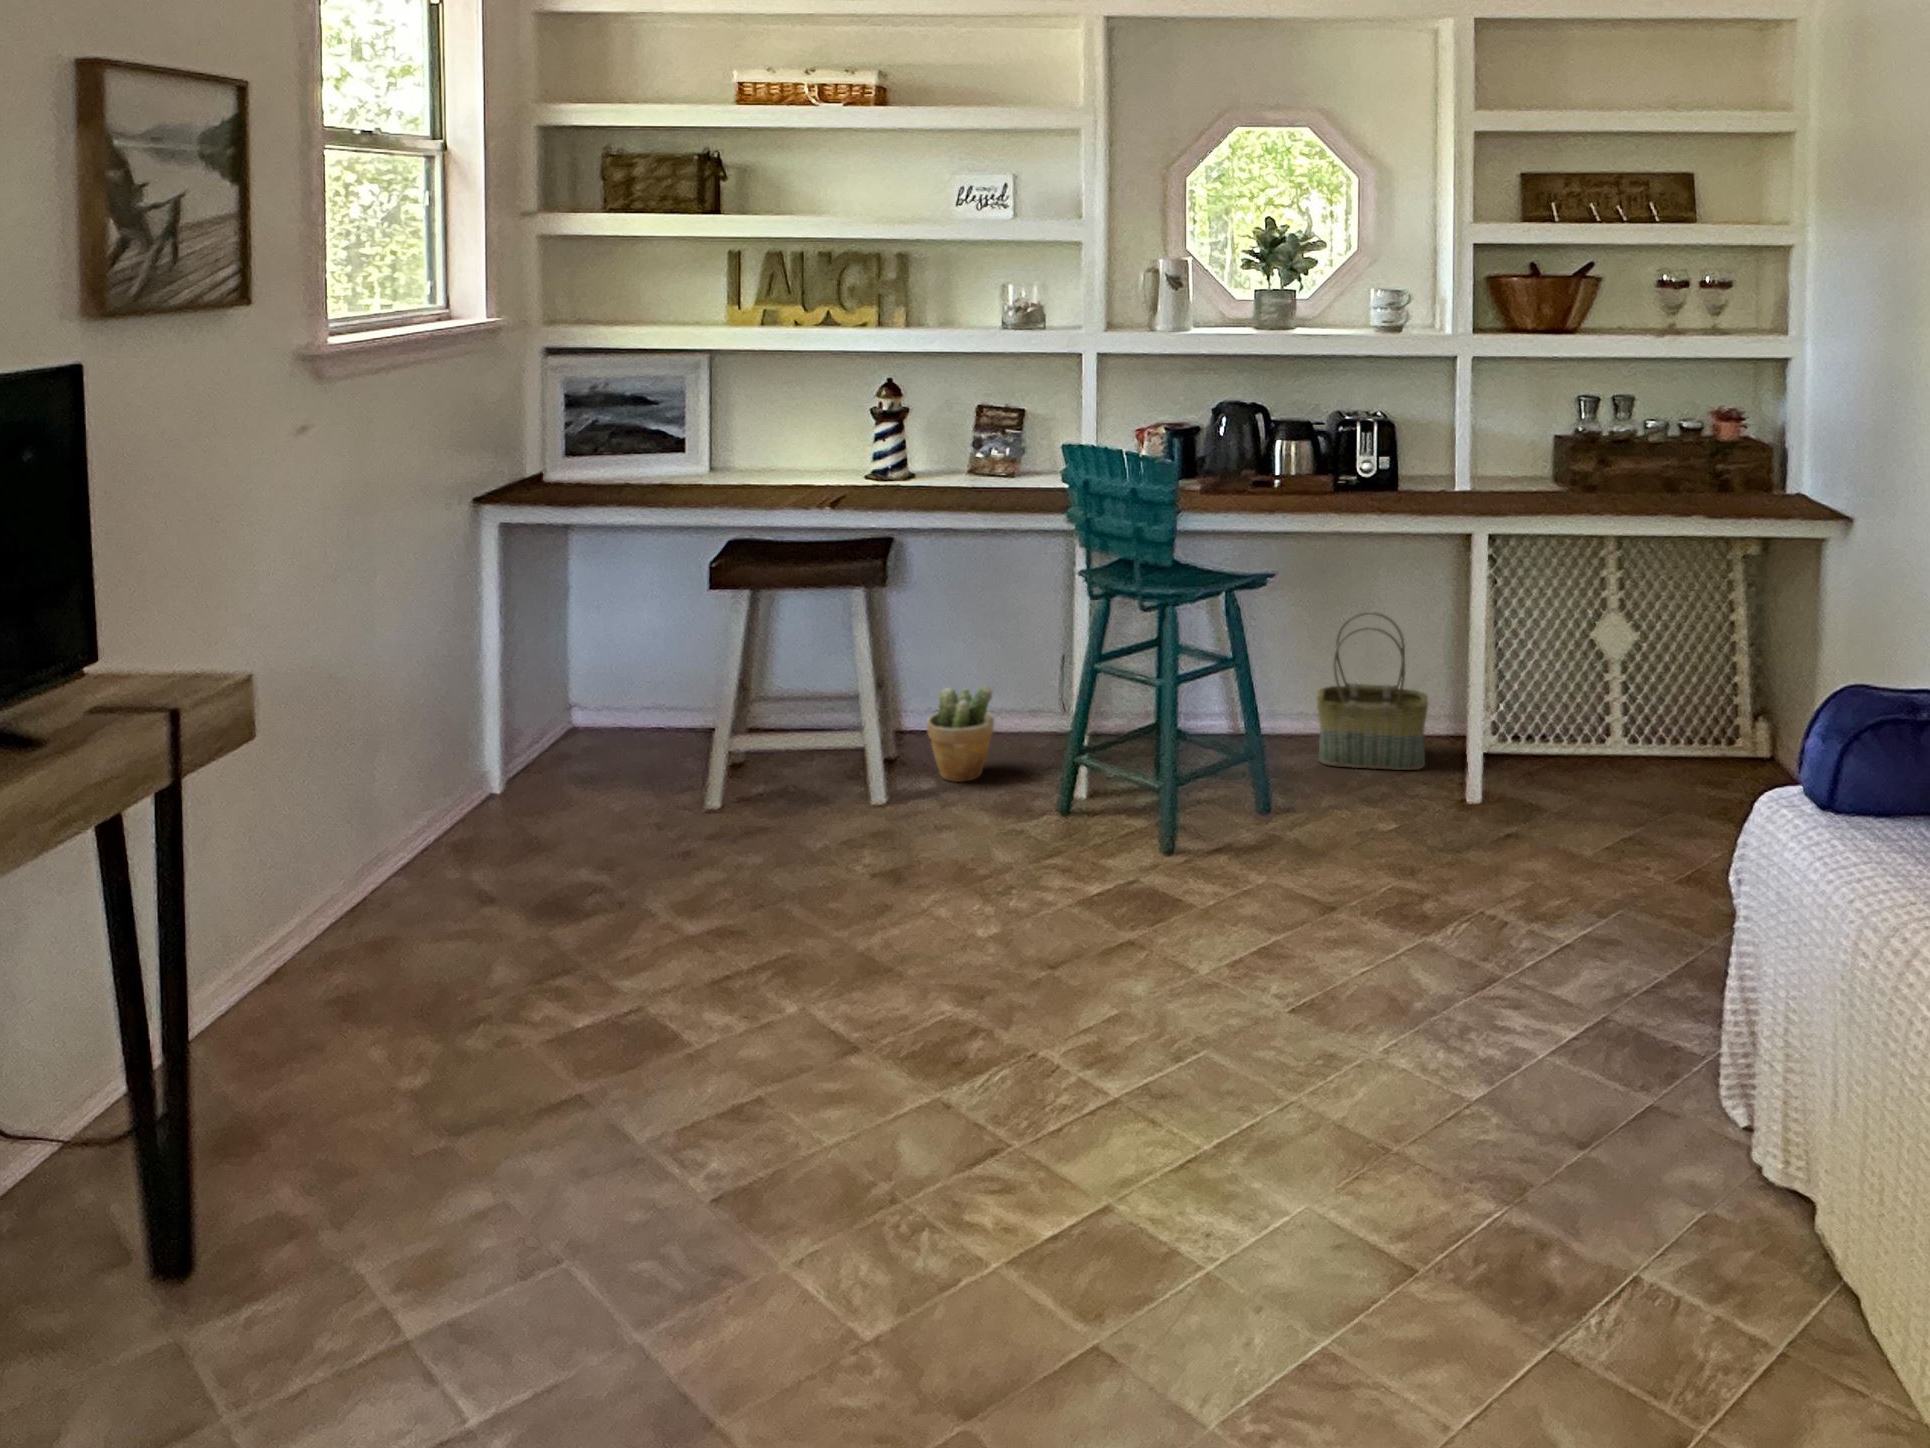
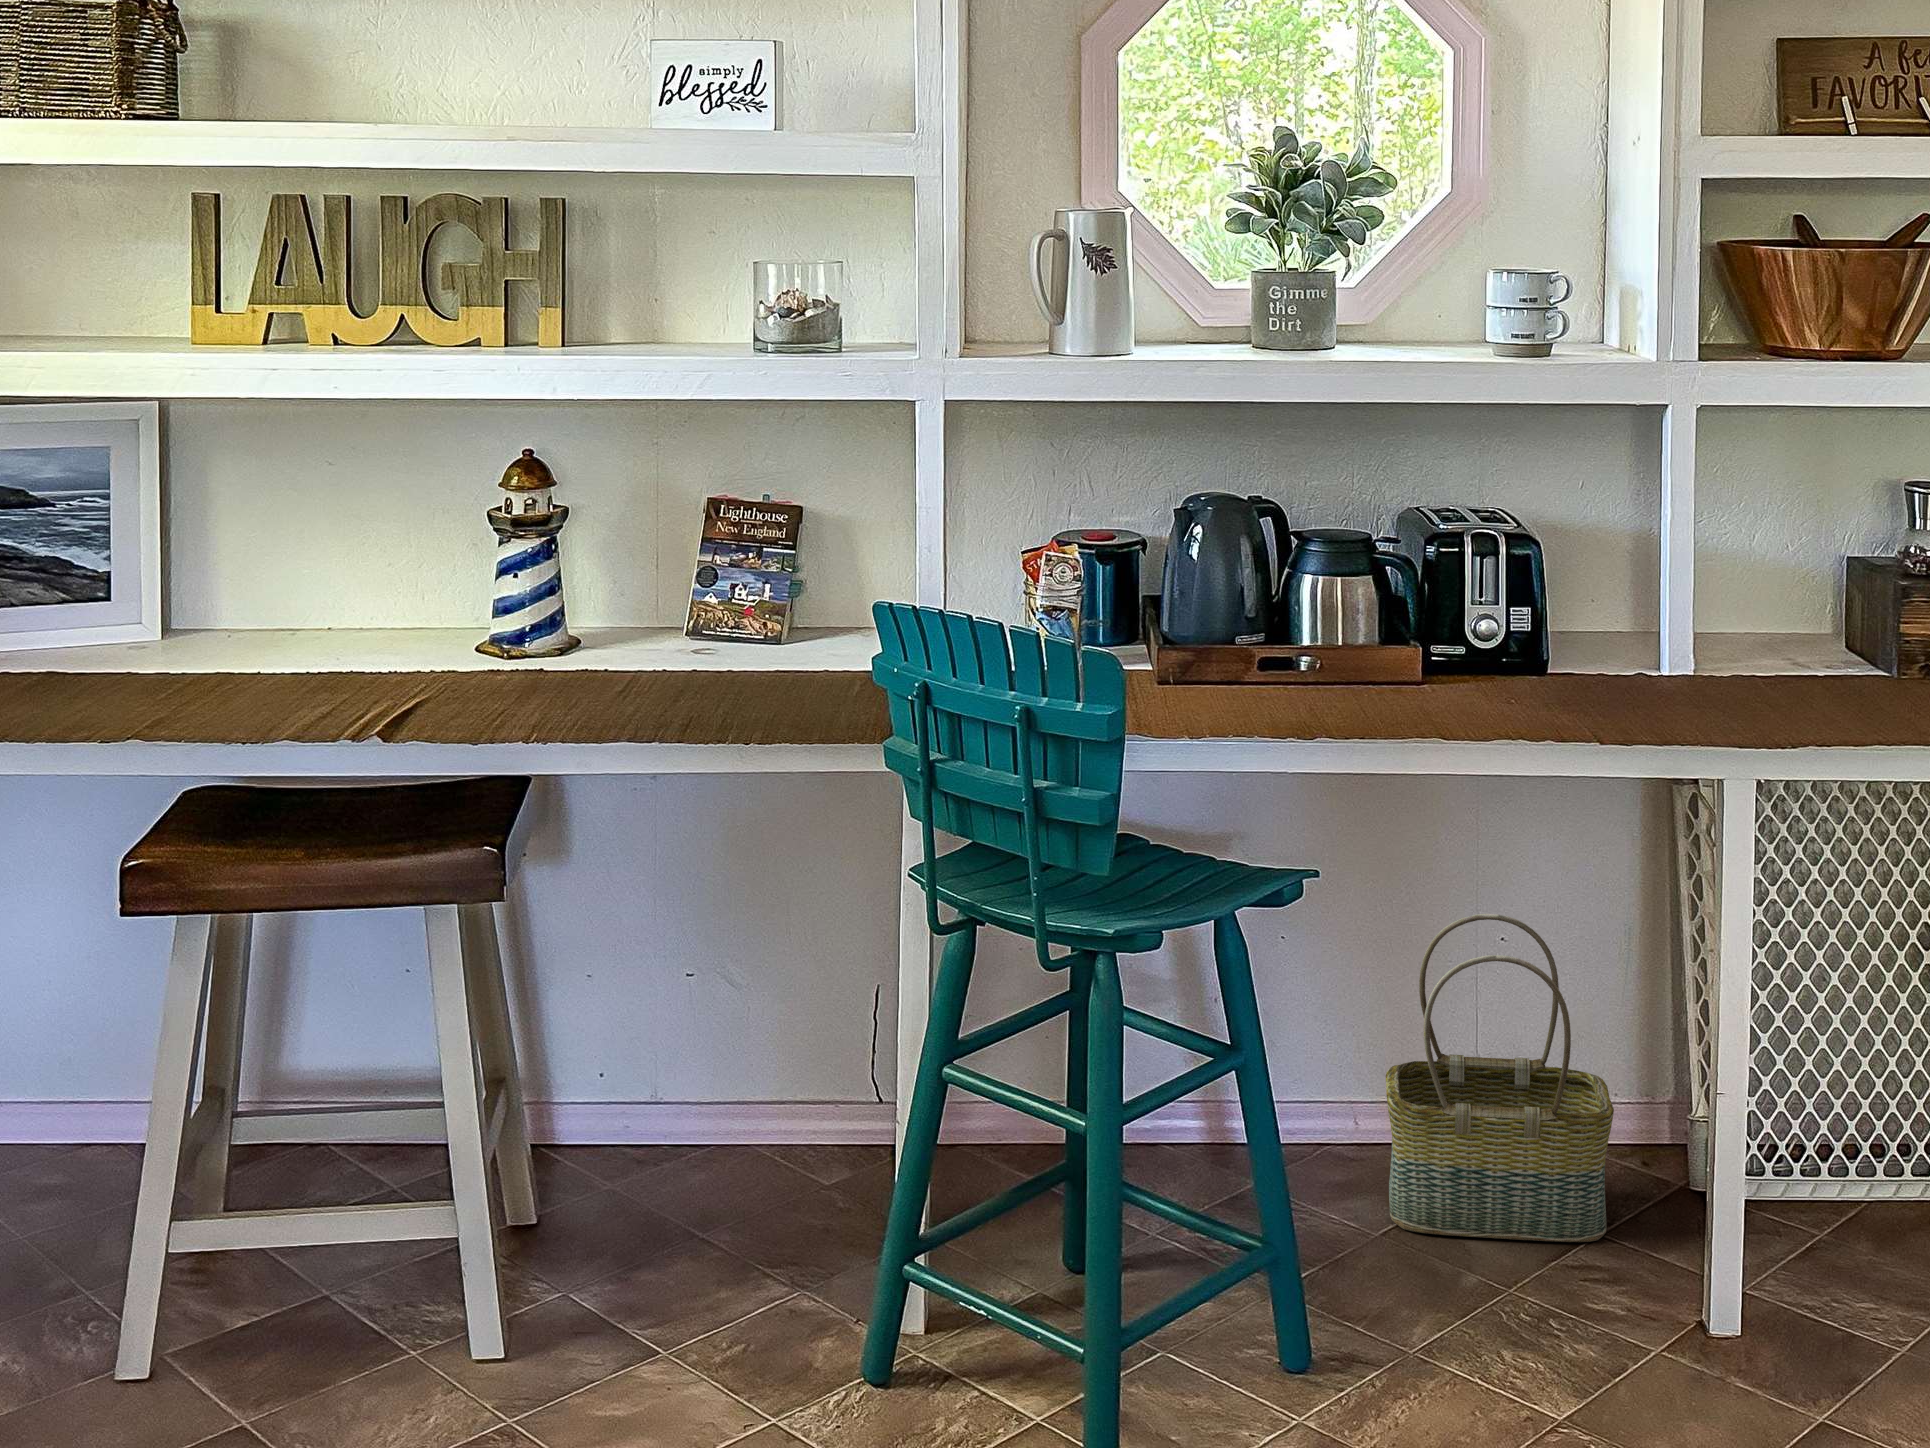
potted plant: present [927,686,994,782] -> none [595,1085,734,1286]

